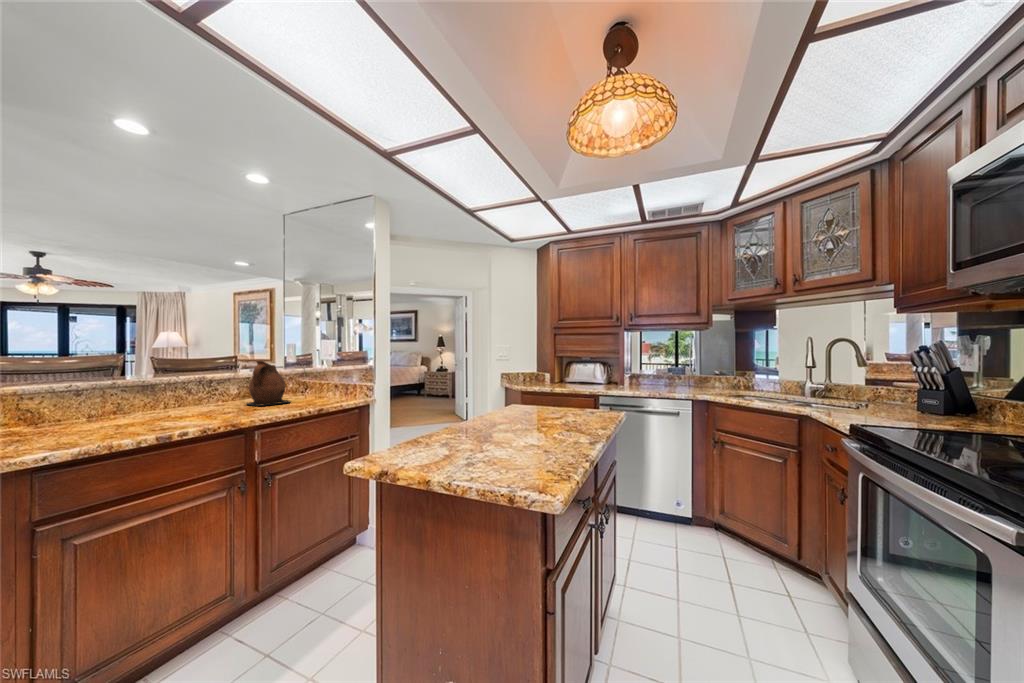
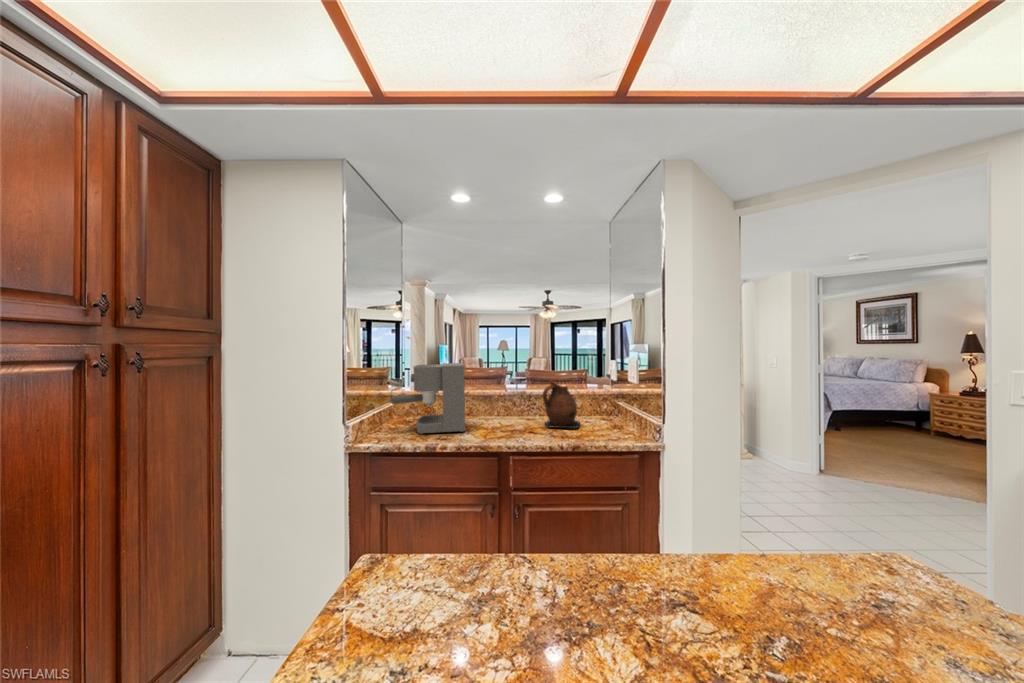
coffee maker: none [21,342,171,436] -> present [391,363,465,435]

